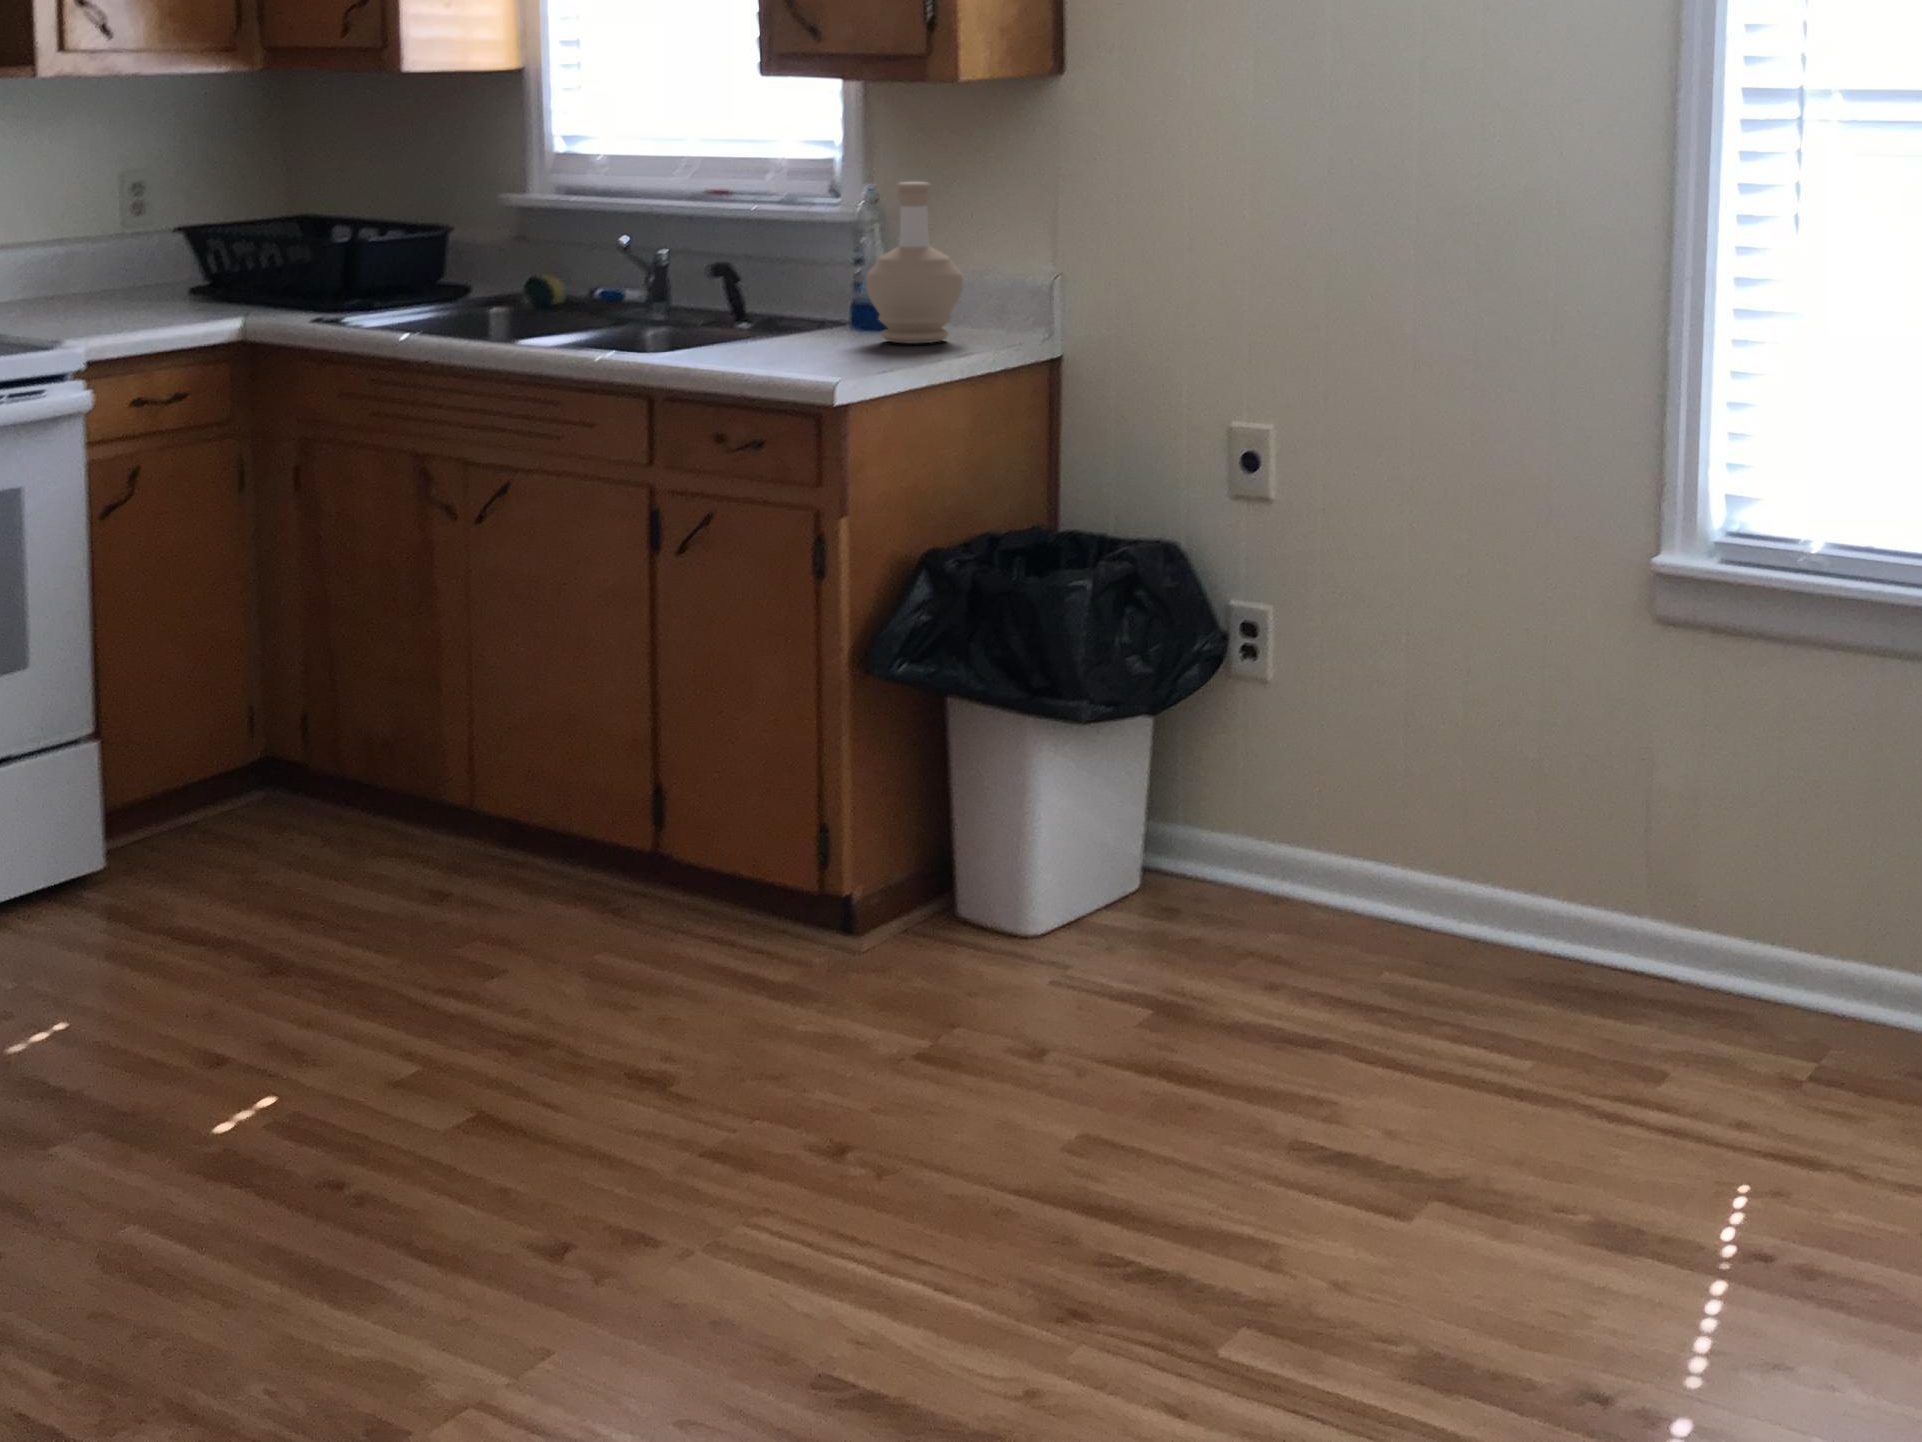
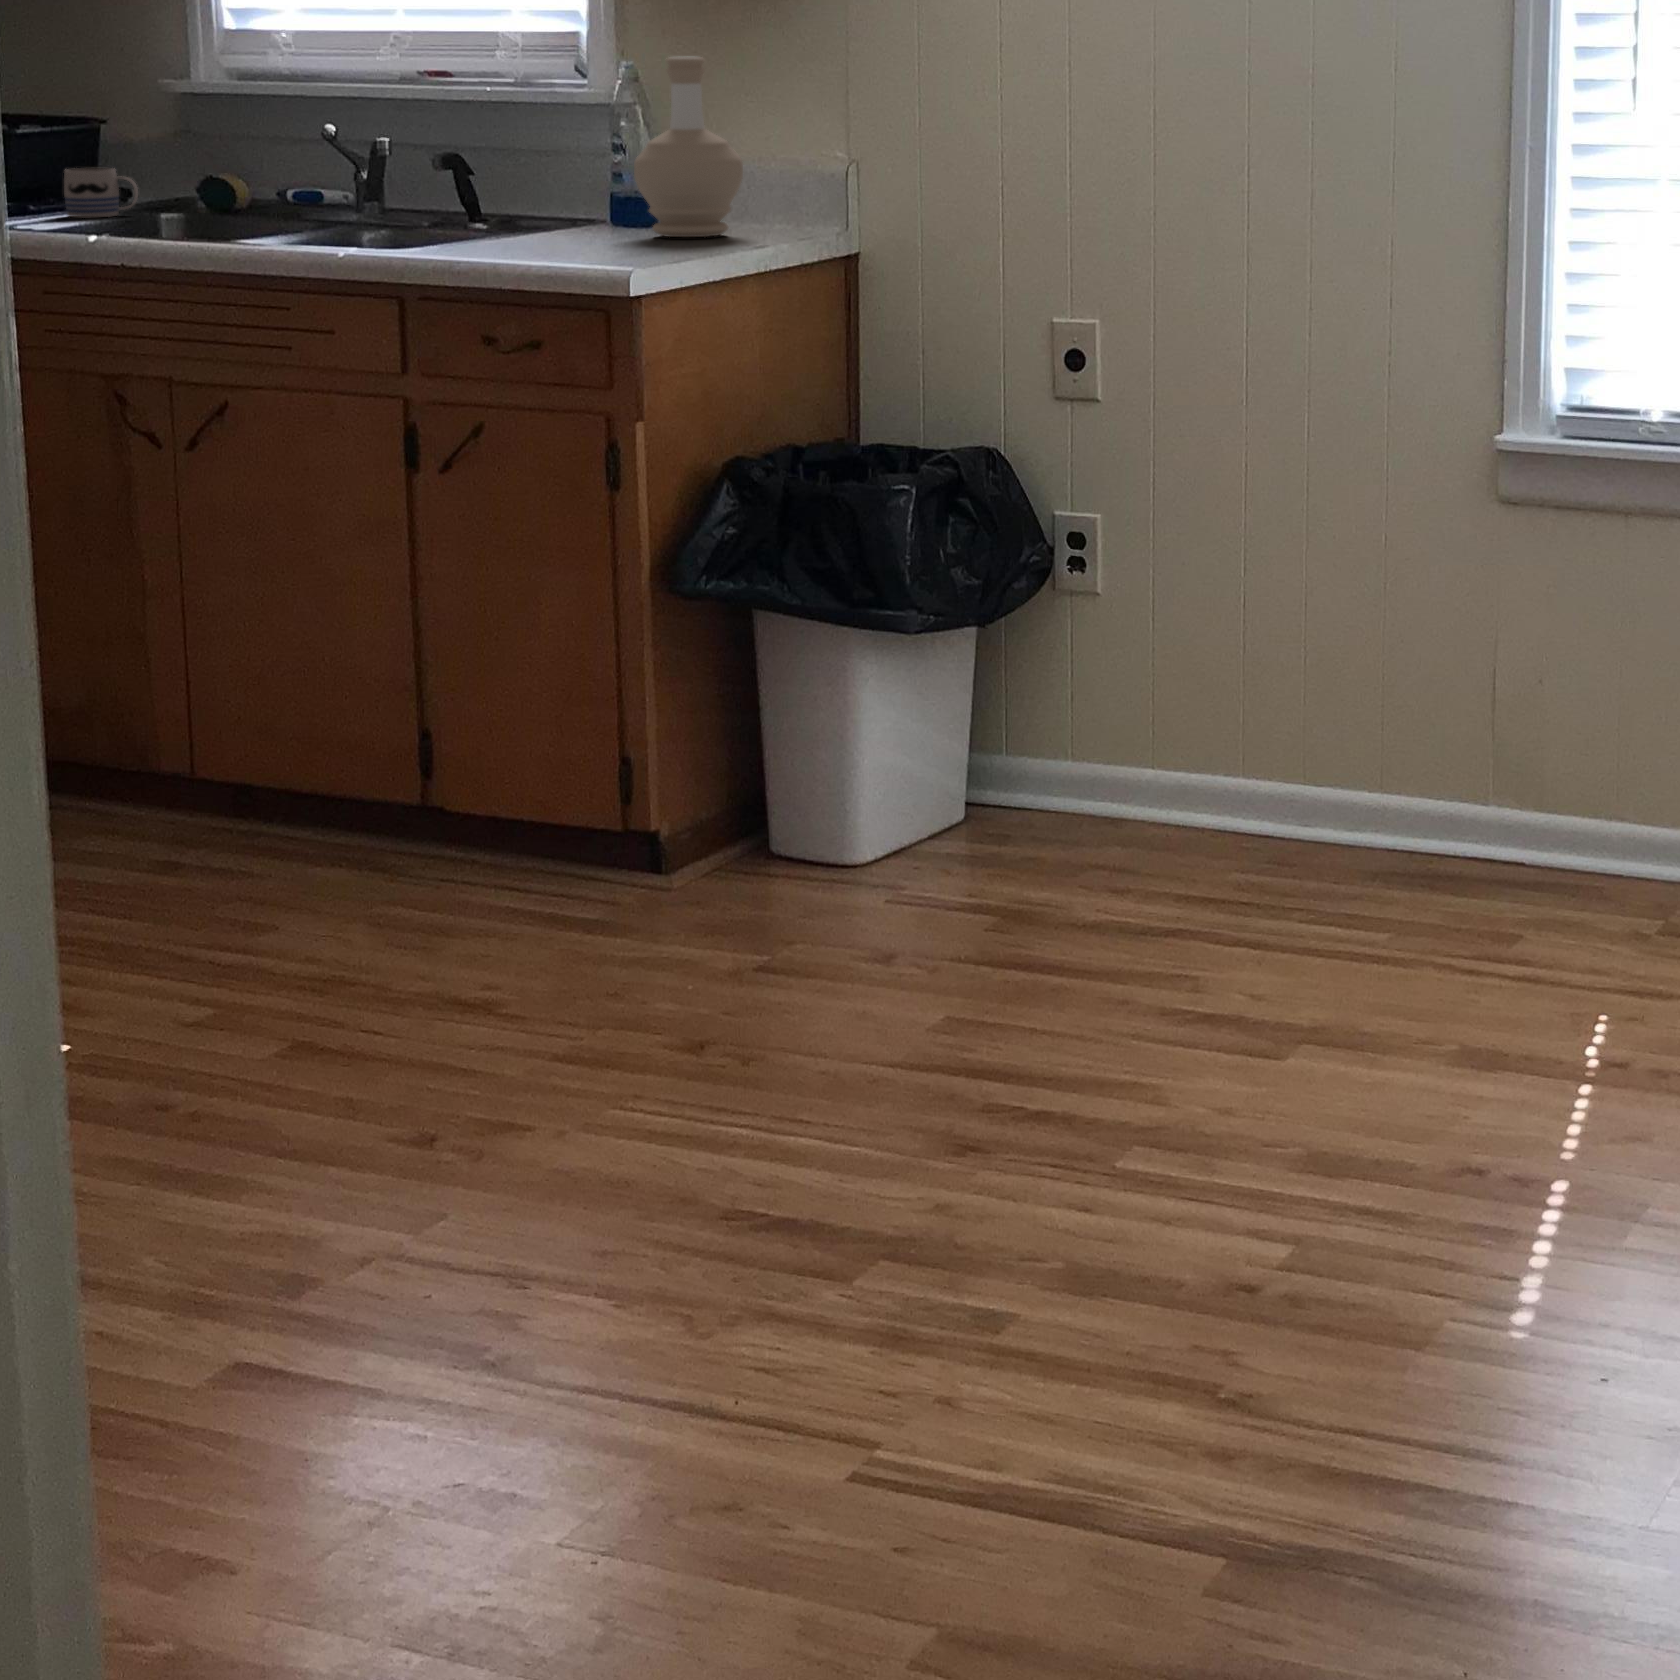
mug: none [414,267,475,309] -> present [64,168,138,217]

